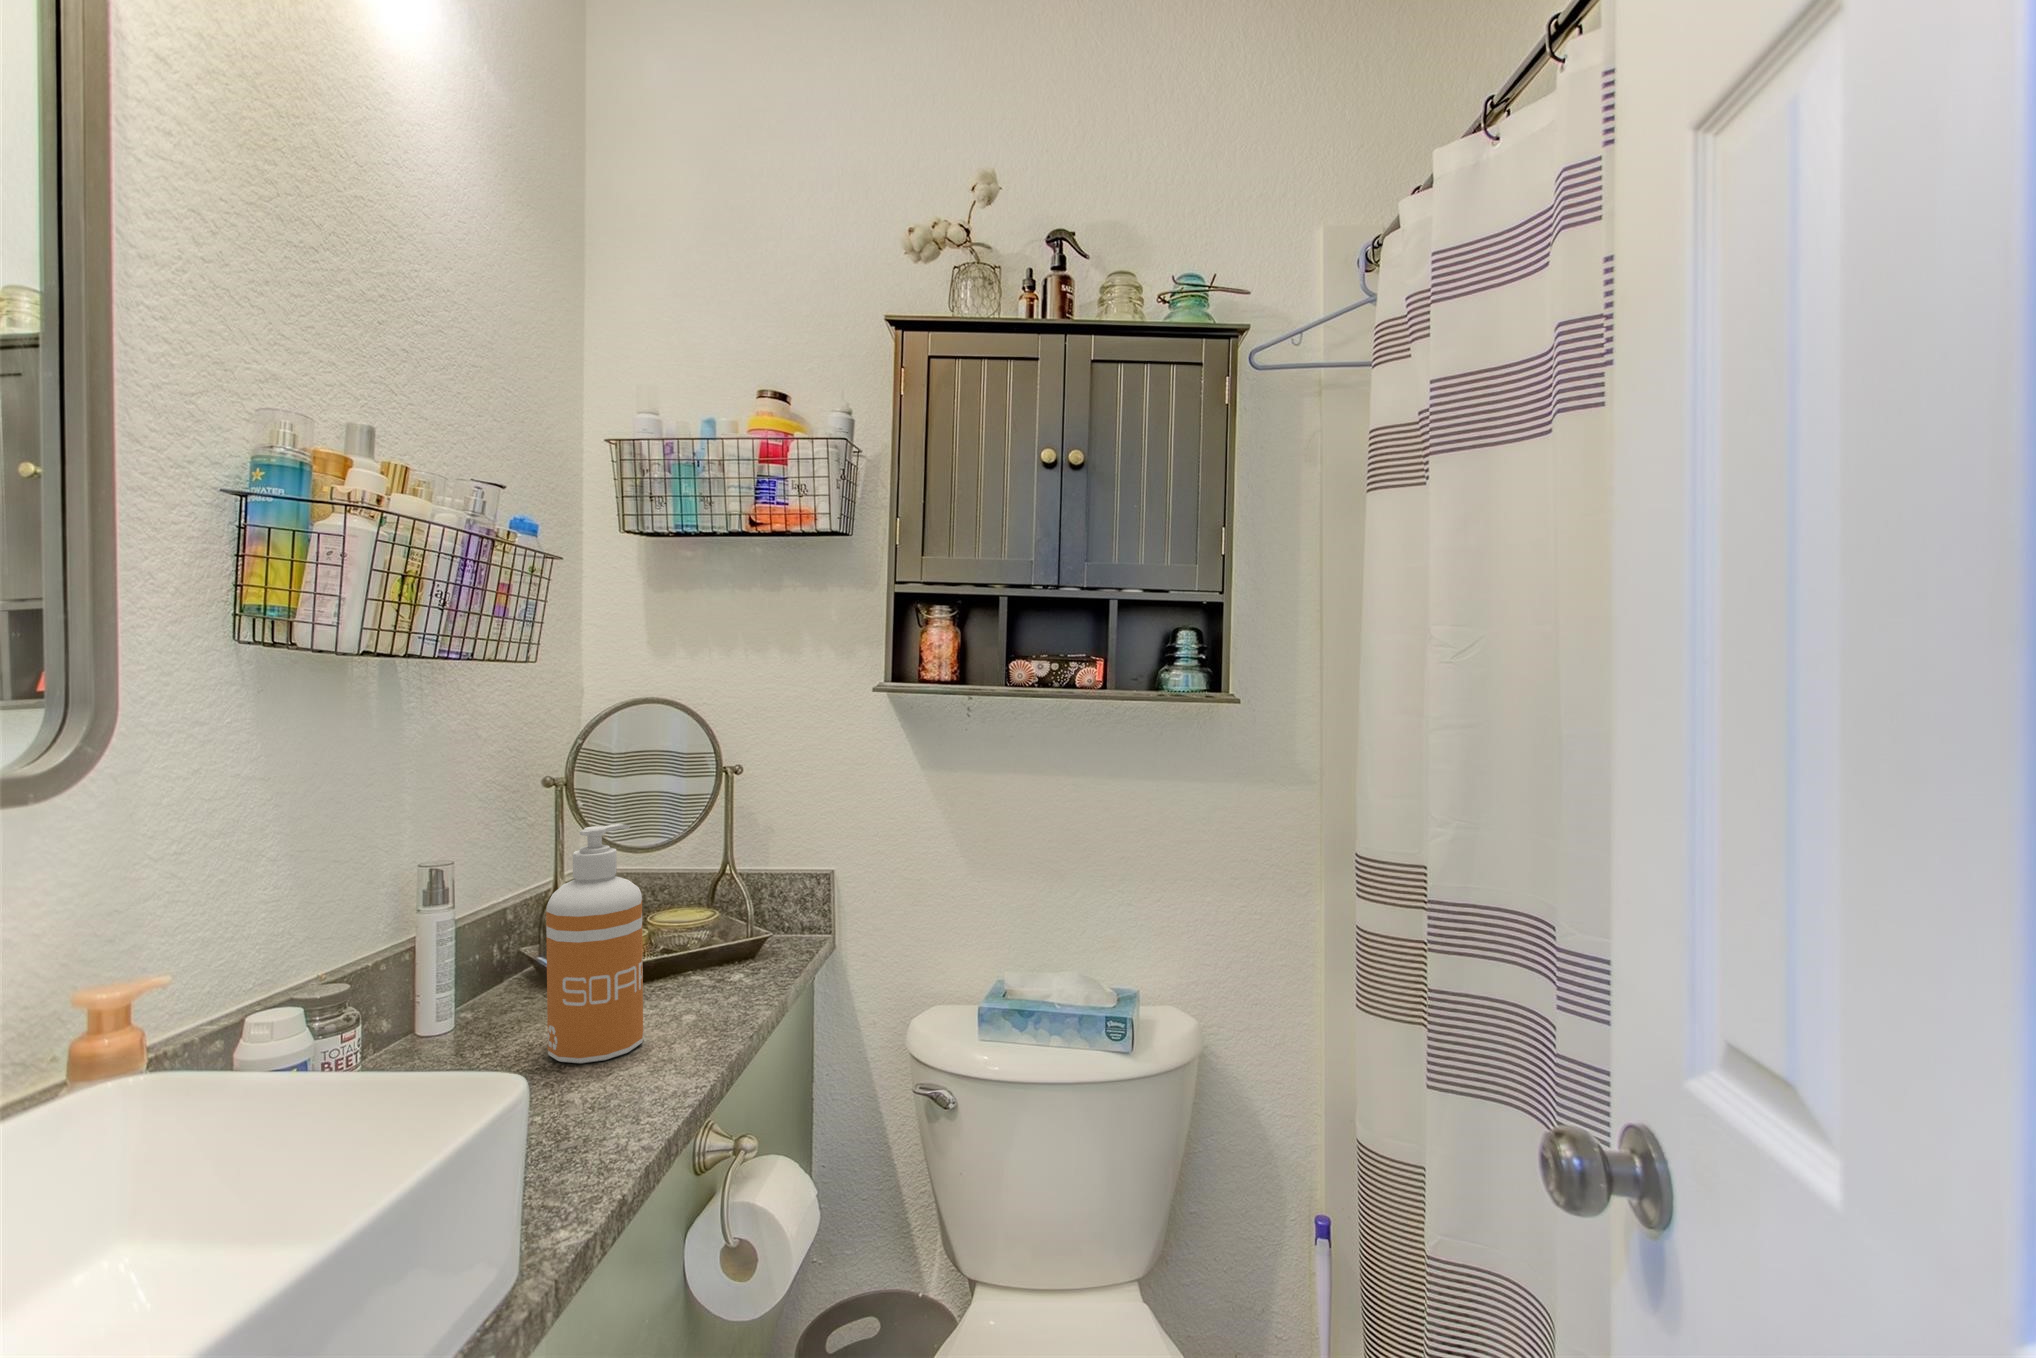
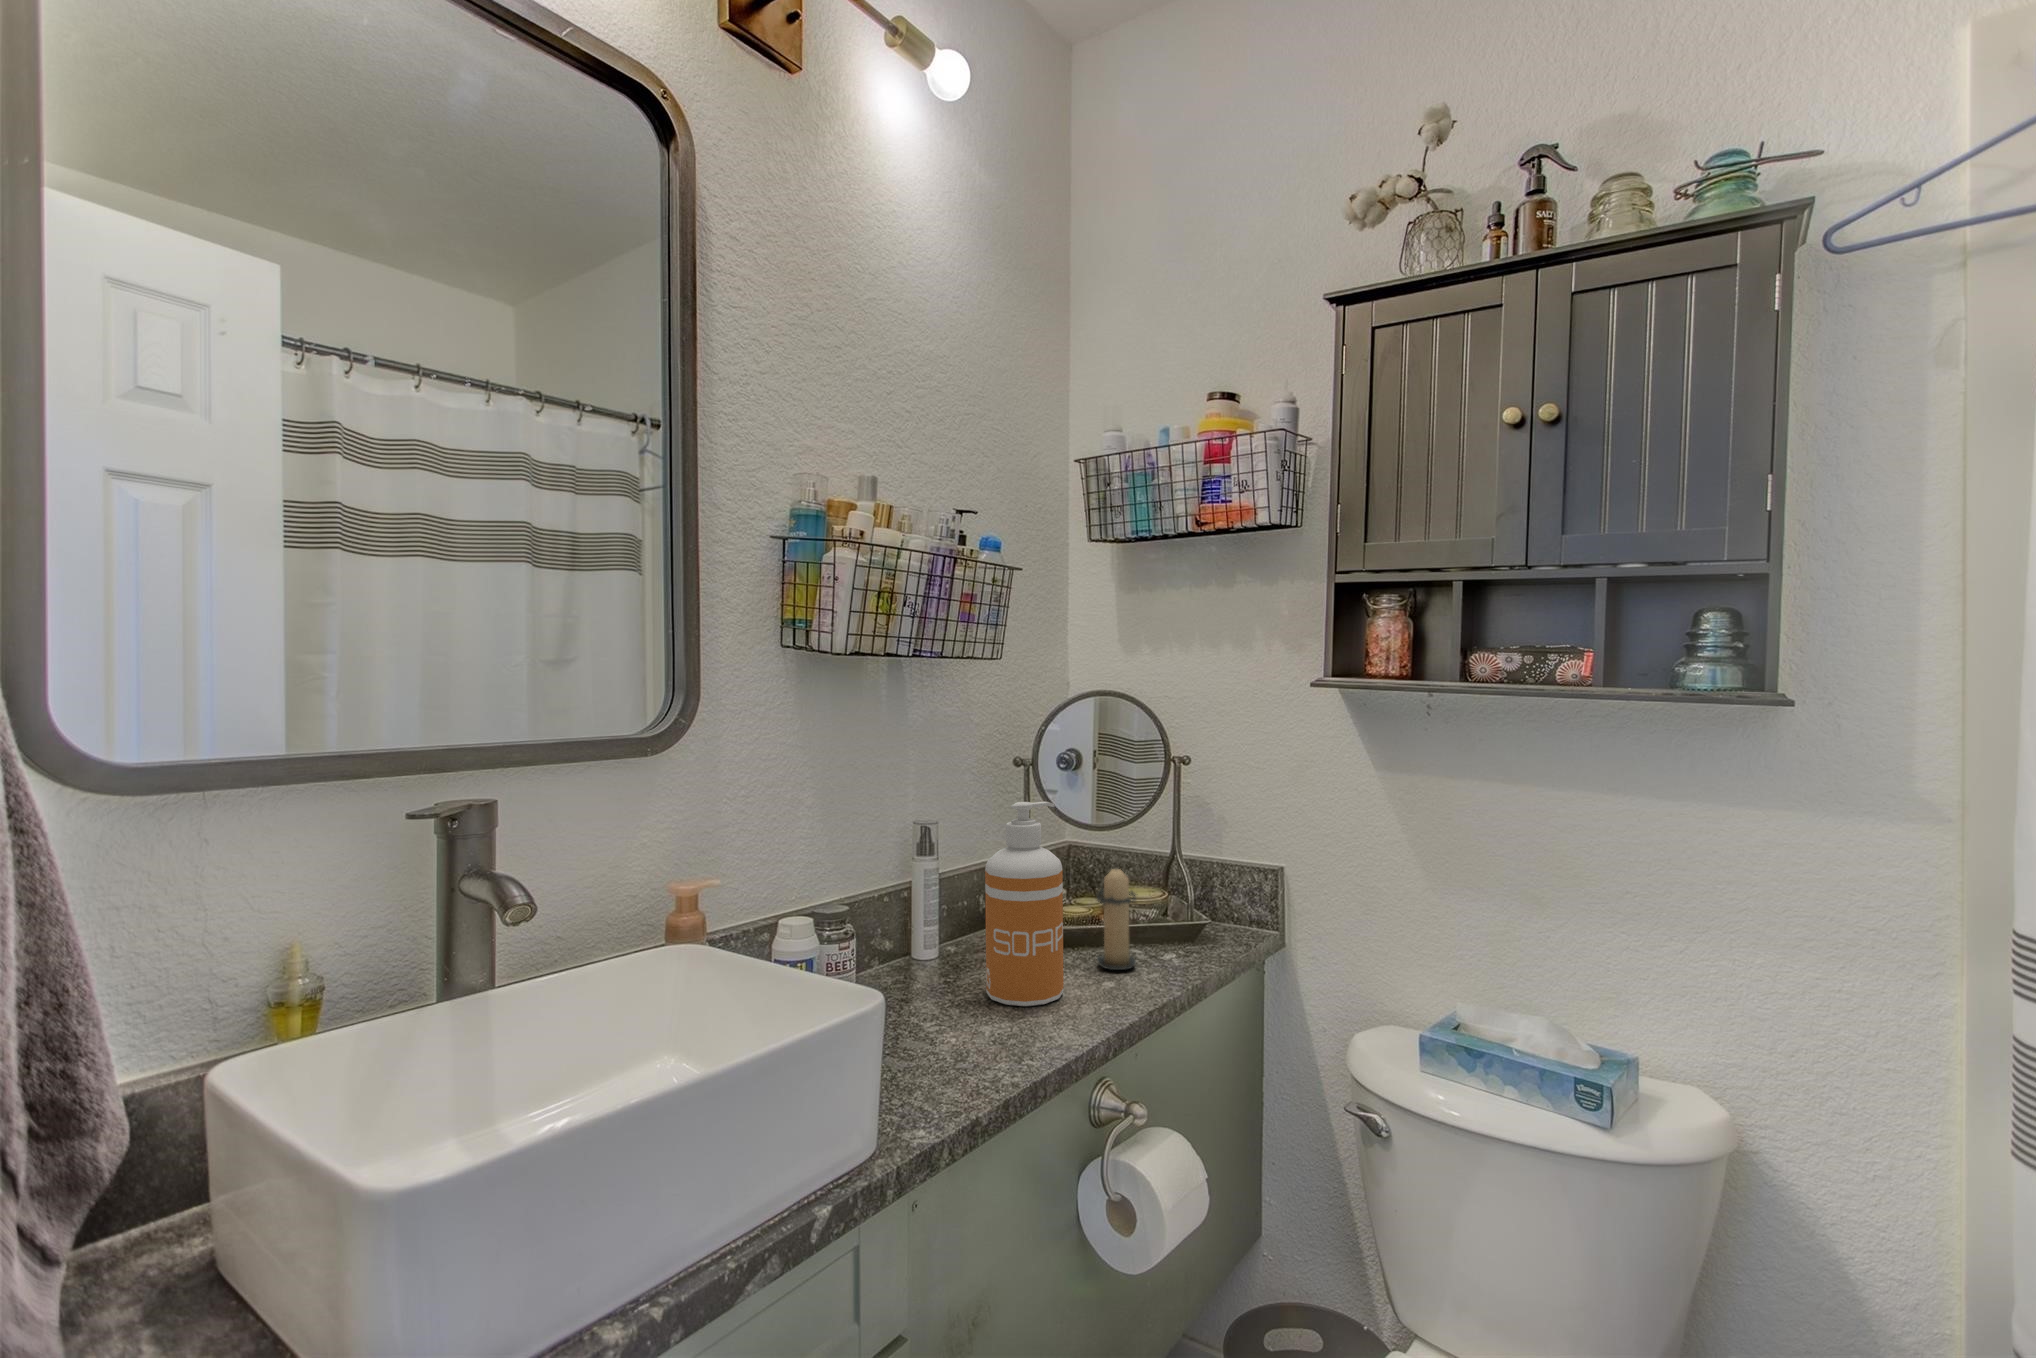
candle: none [657,882,716,1002] -> present [1097,867,1136,970]

